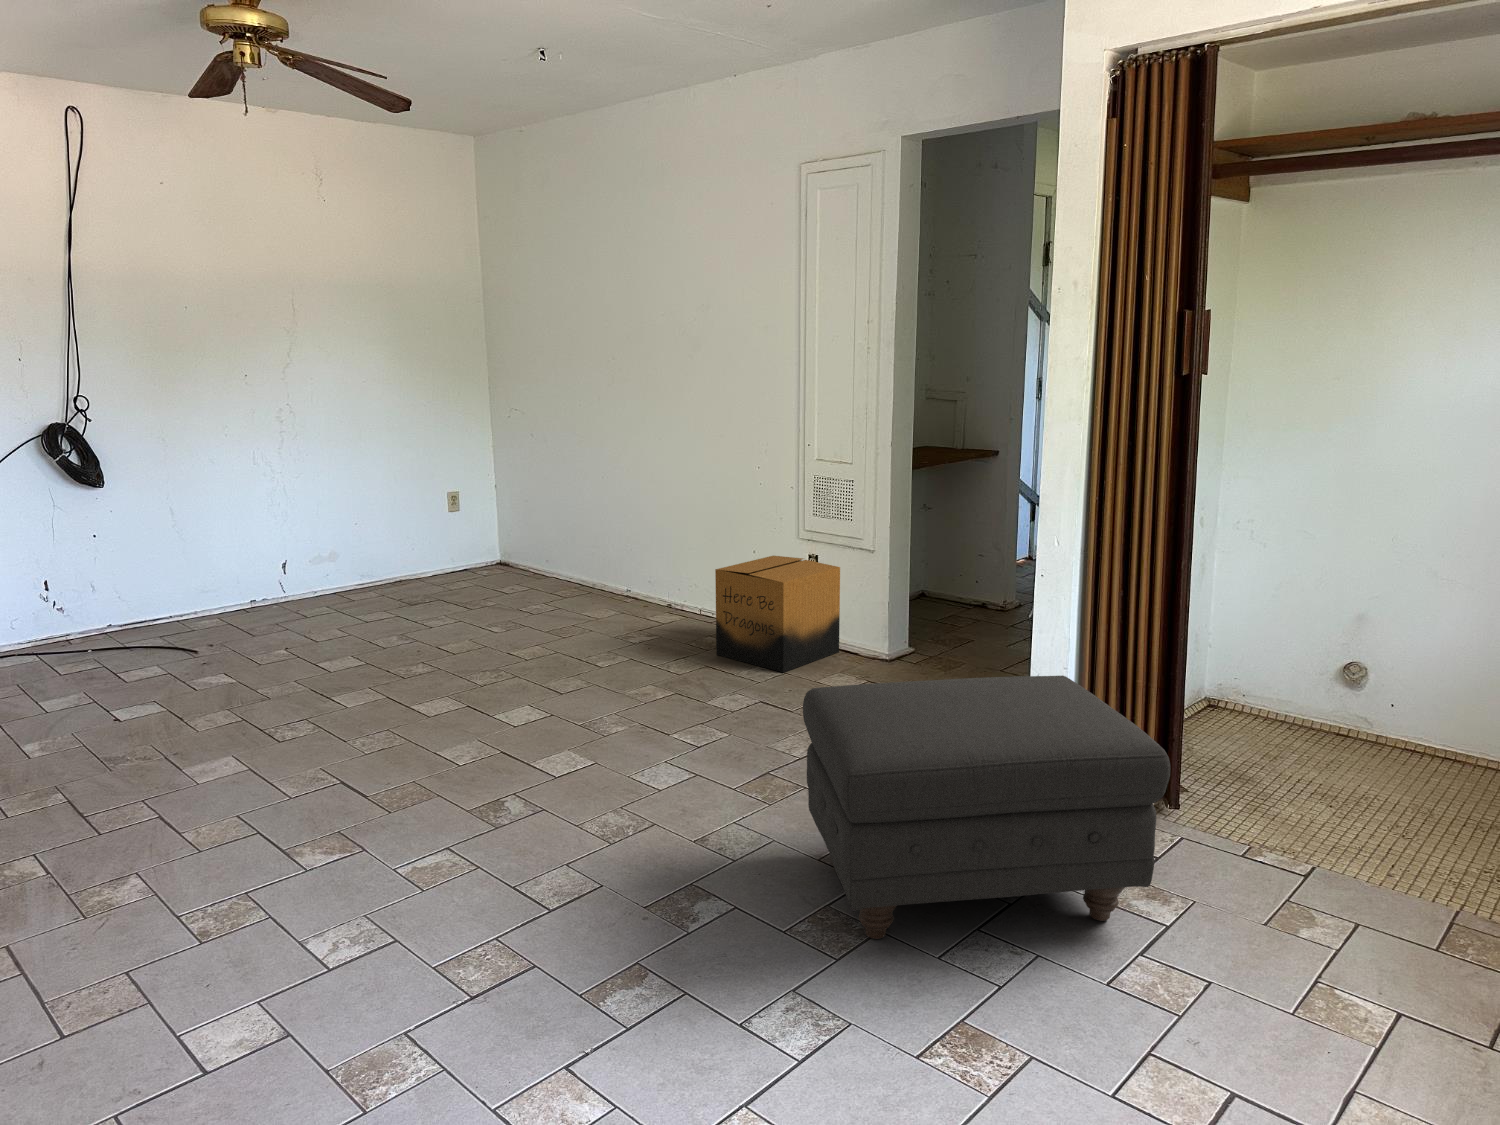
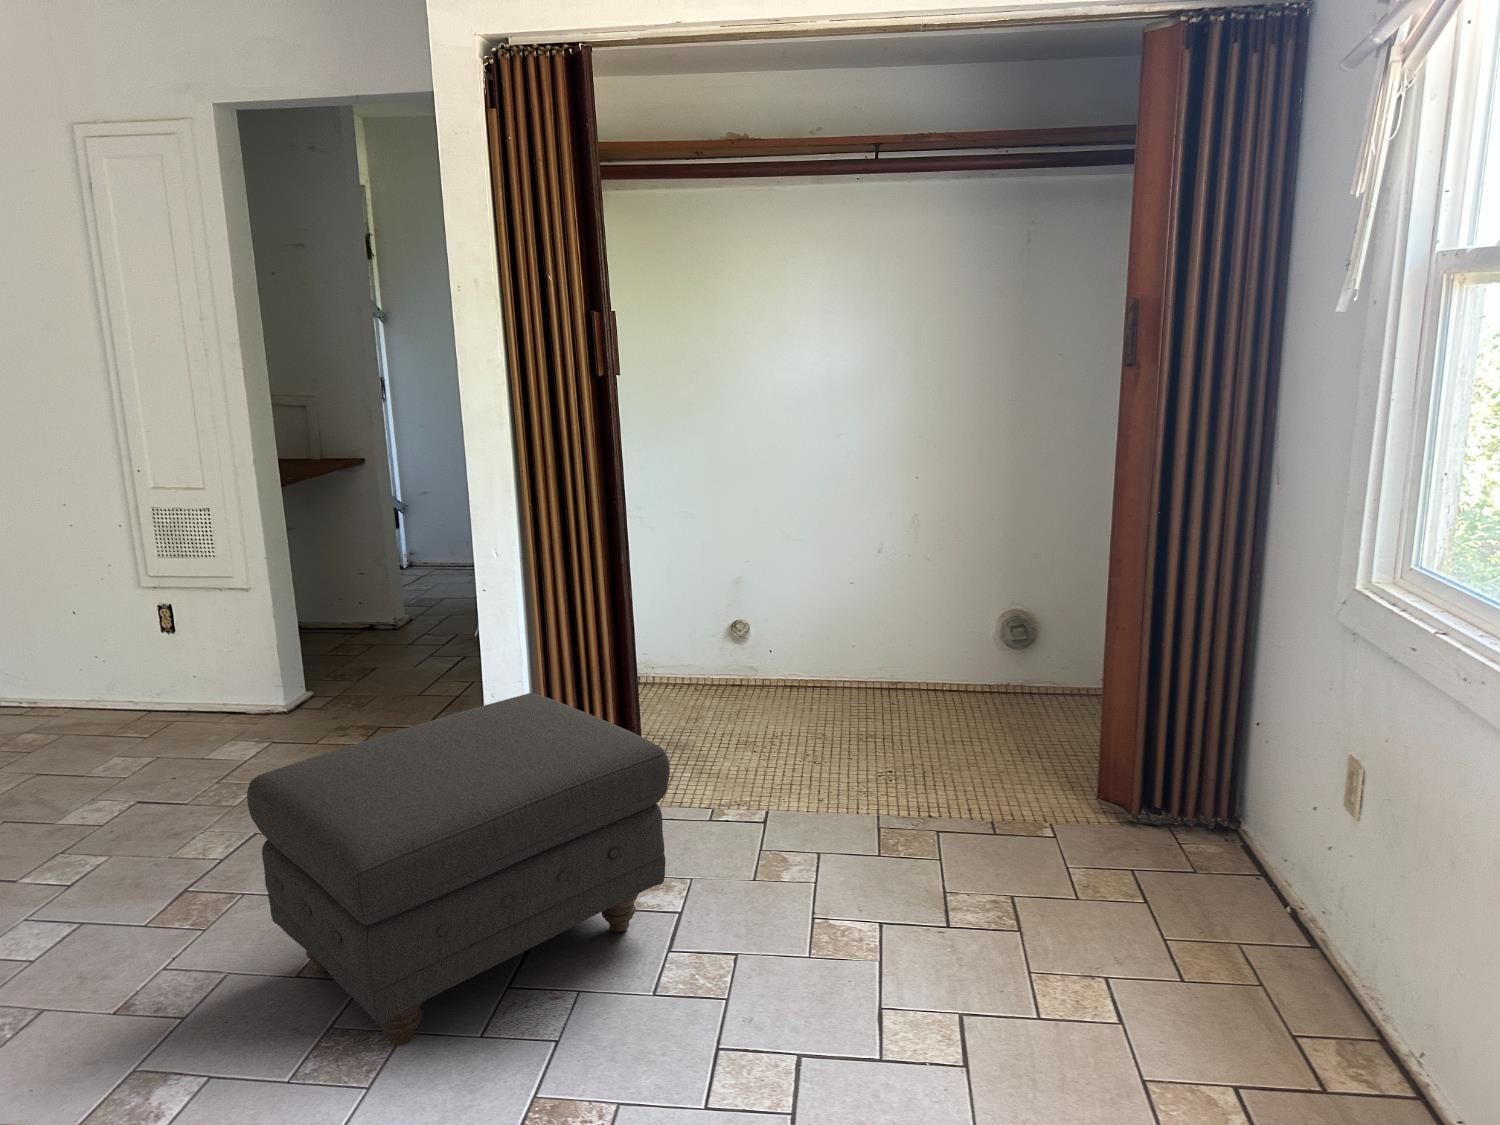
cardboard box: present [715,556,840,672] -> none [25,612,218,754]

